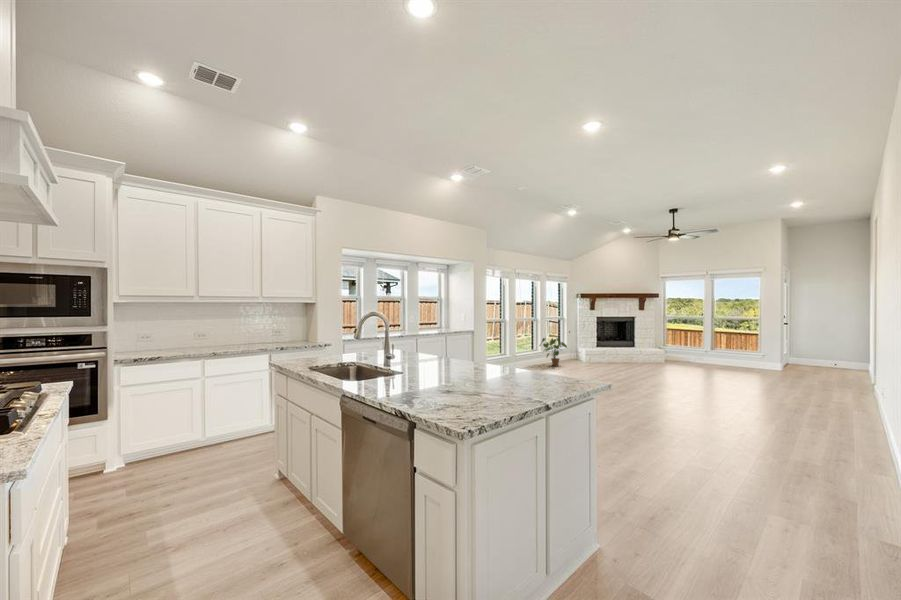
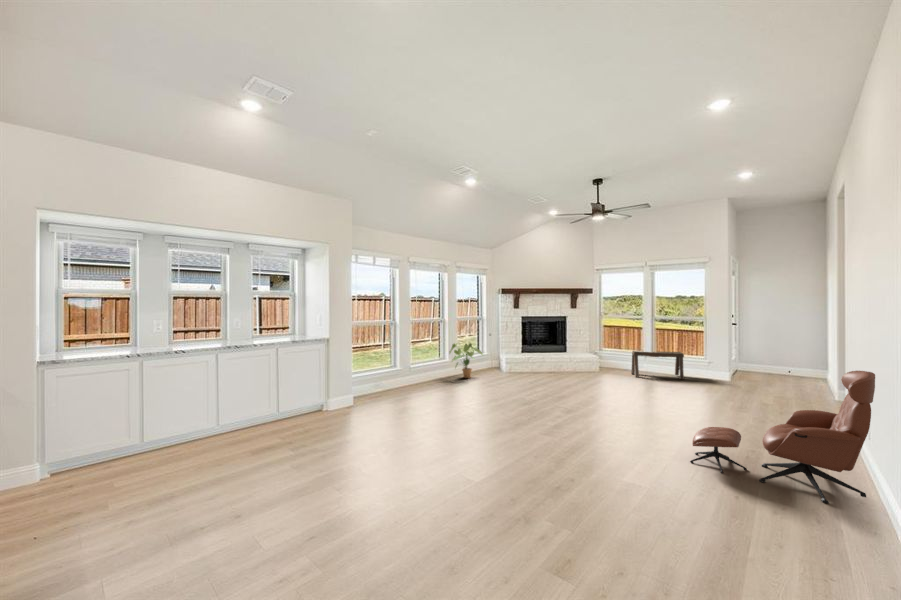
bench: none [694,346,741,370] -> present [631,351,684,380]
lounge chair: none [751,352,877,433] -> present [690,371,875,503]

